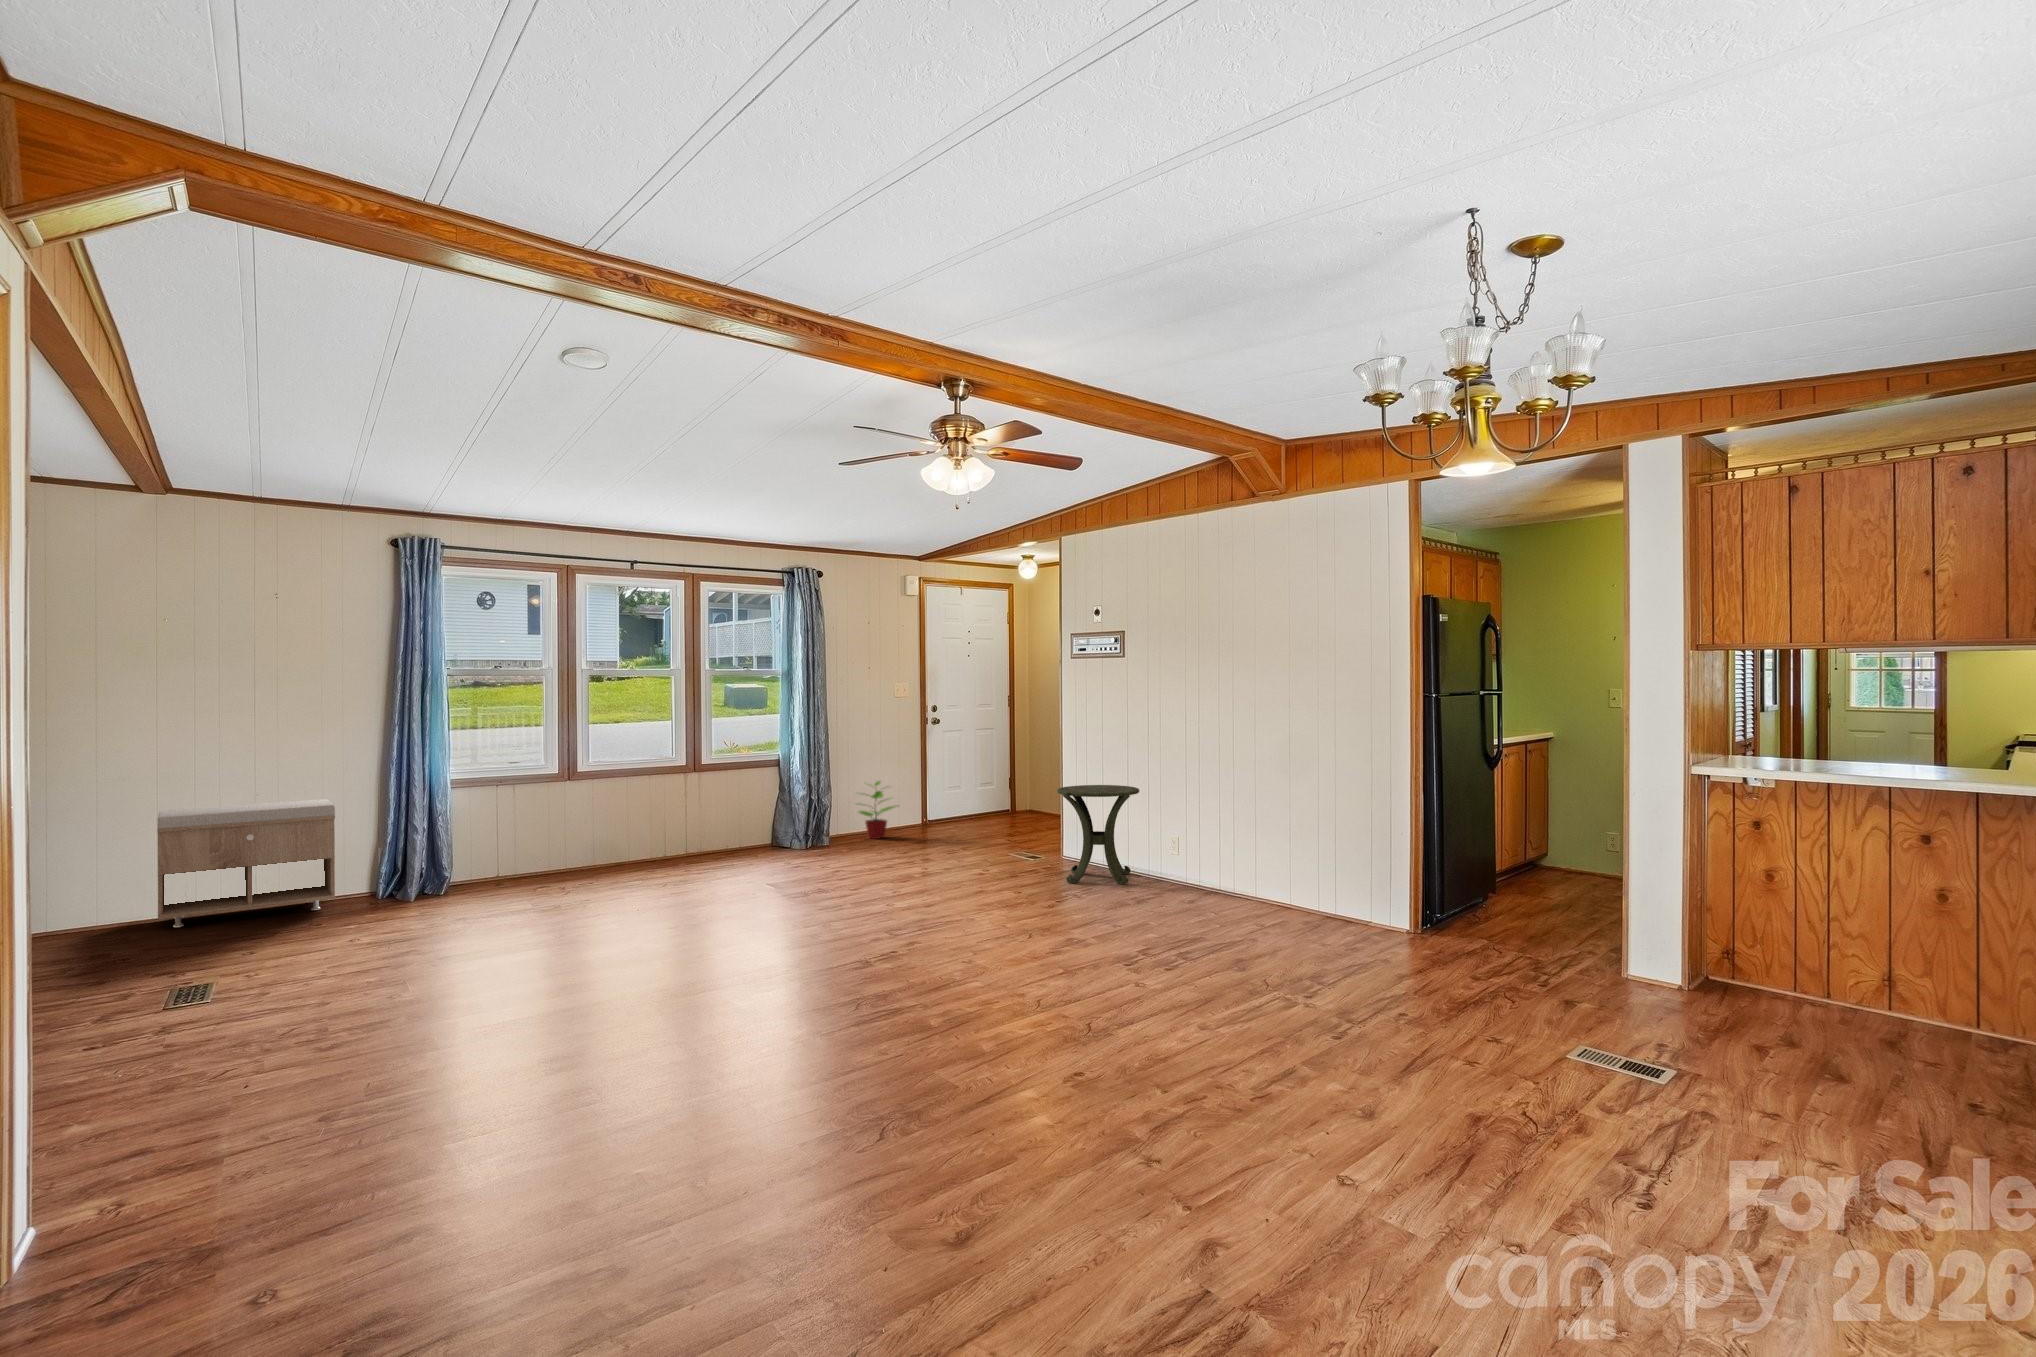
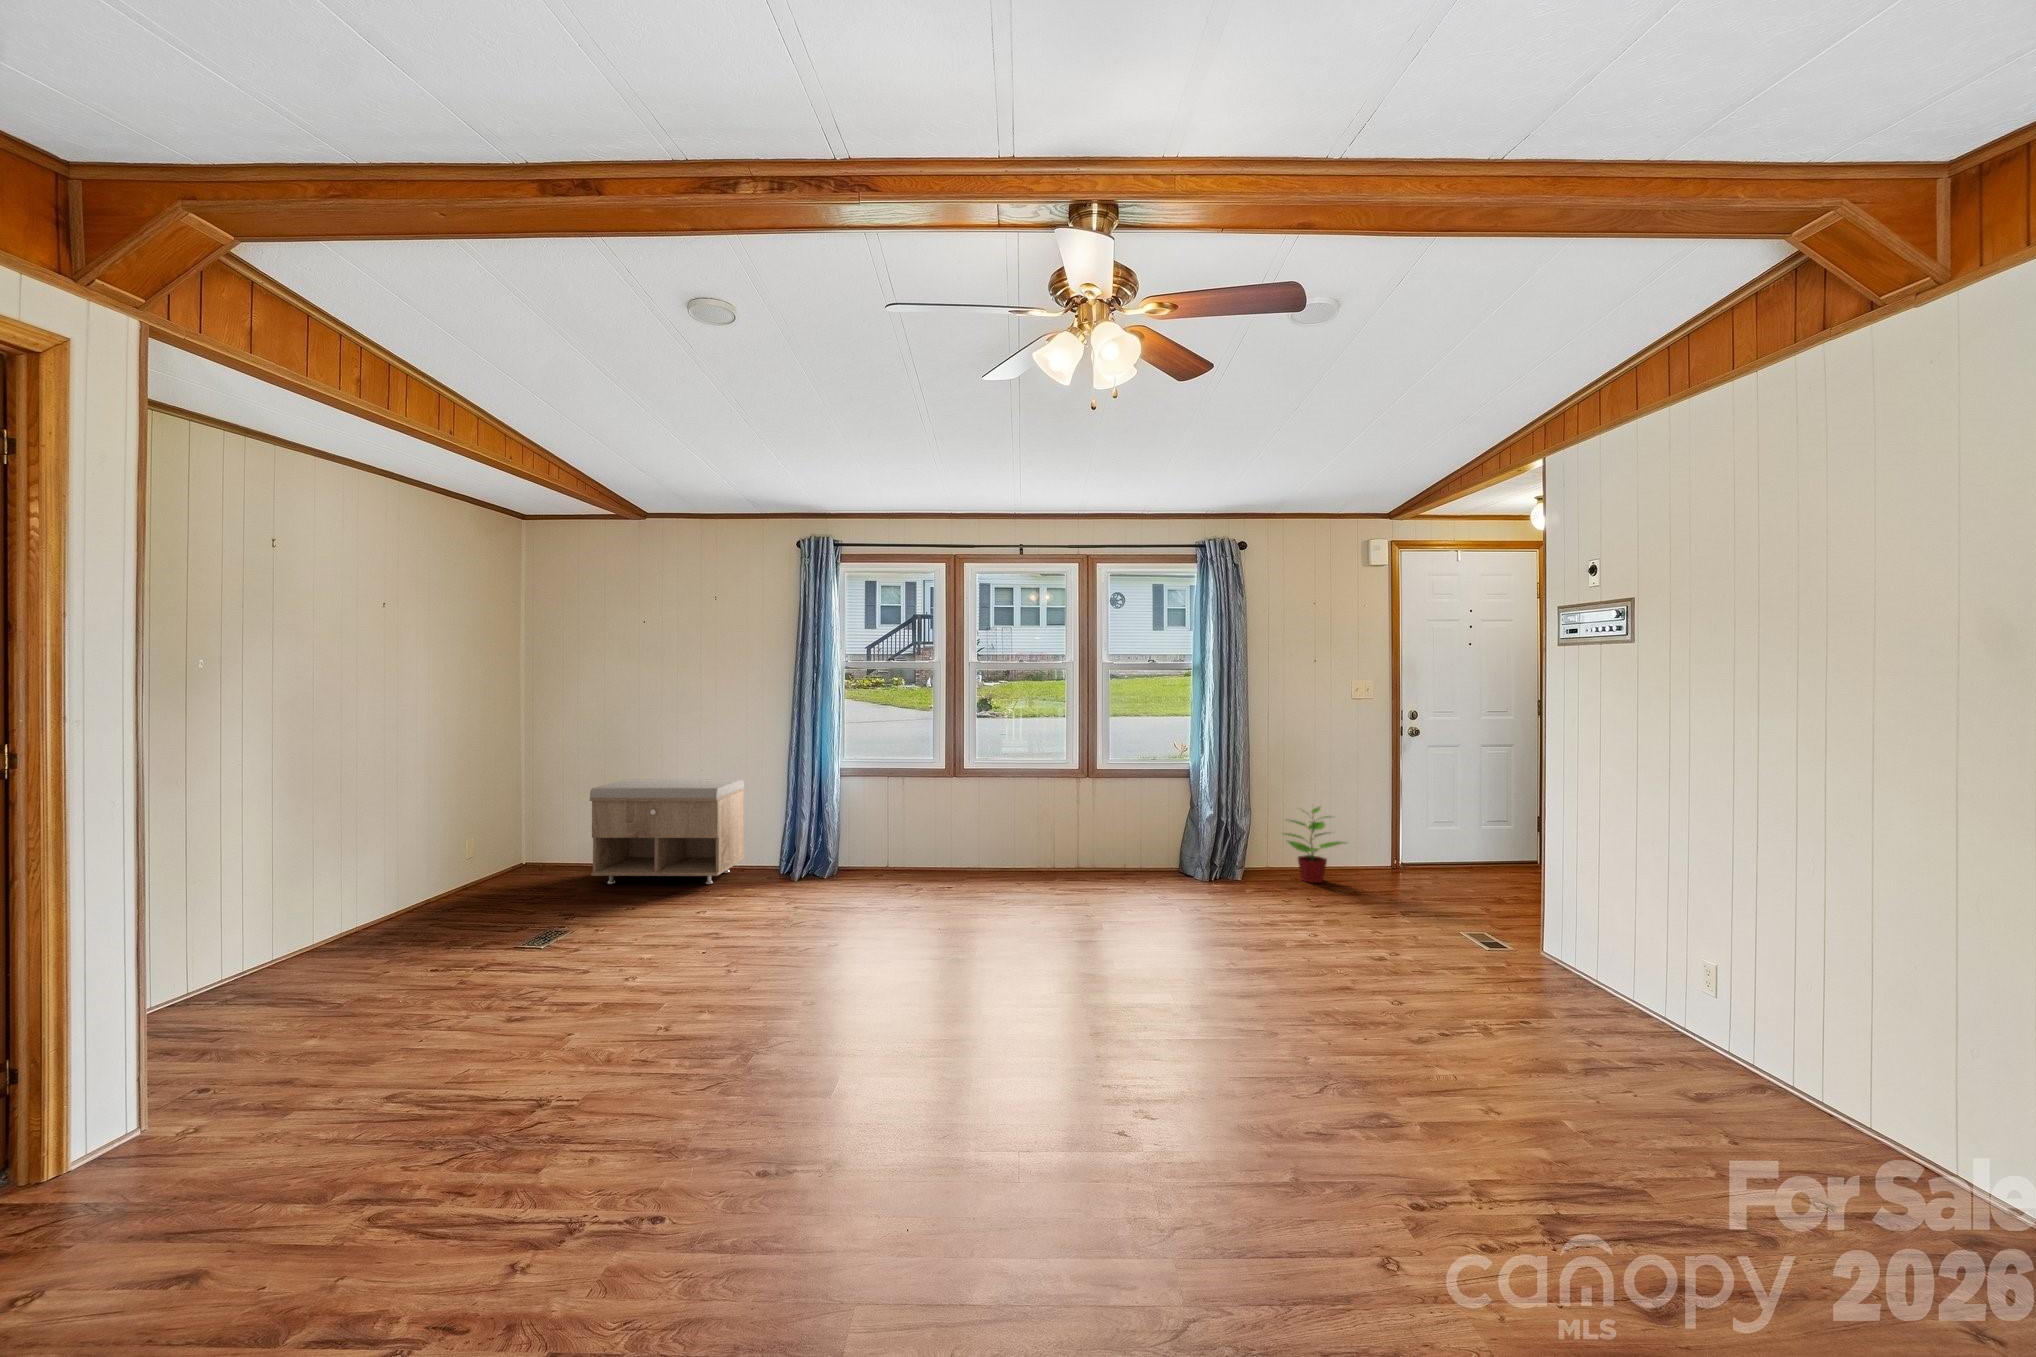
side table: present [1057,785,1139,884] -> none [1561,878,1779,1123]

